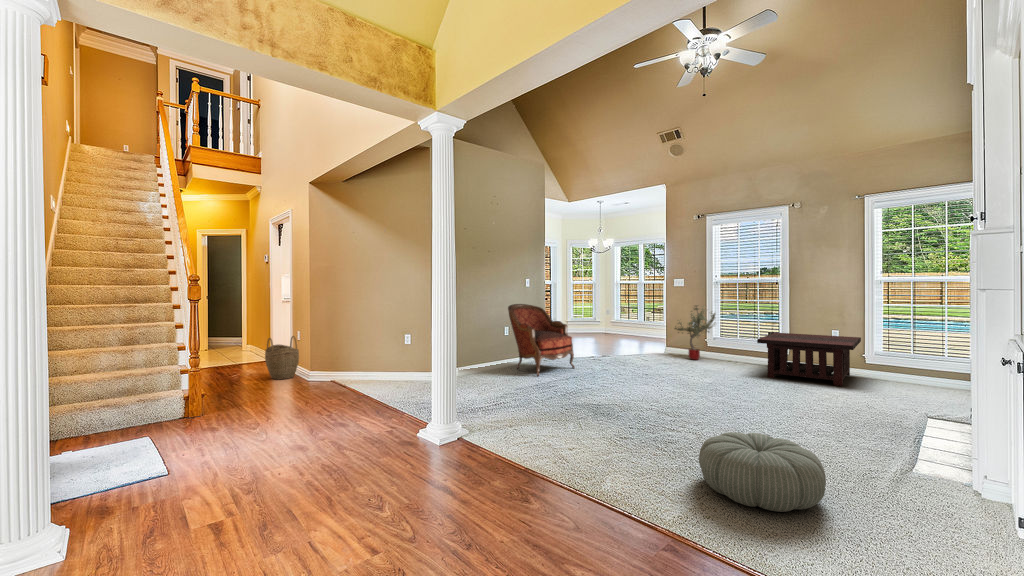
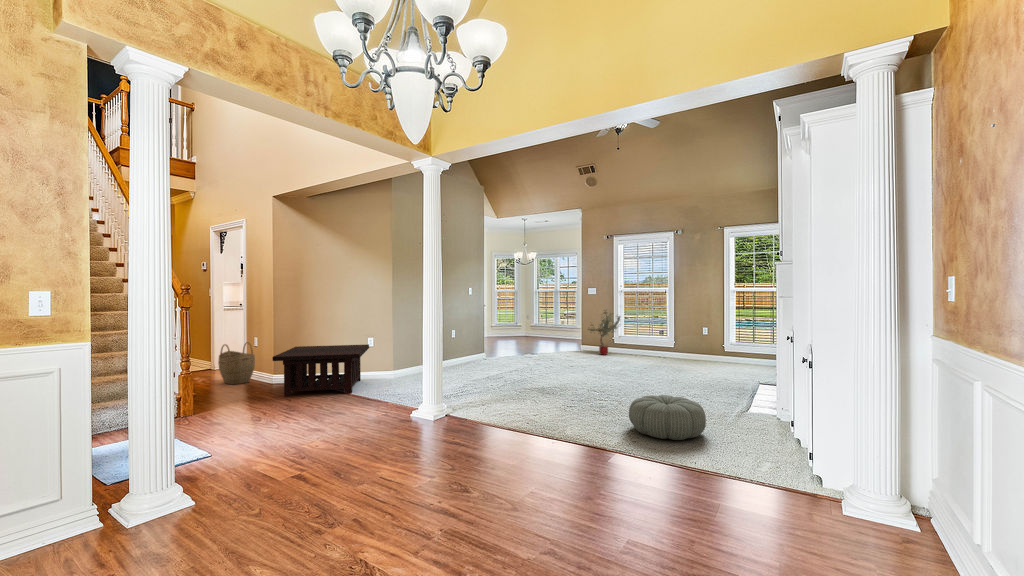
armchair: present [508,304,575,376] -> none [453,310,511,372]
coffee table: present [757,333,861,386] -> present [272,344,369,396]

